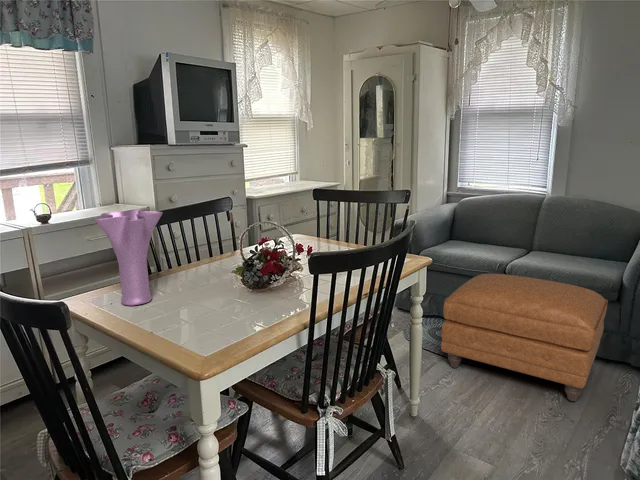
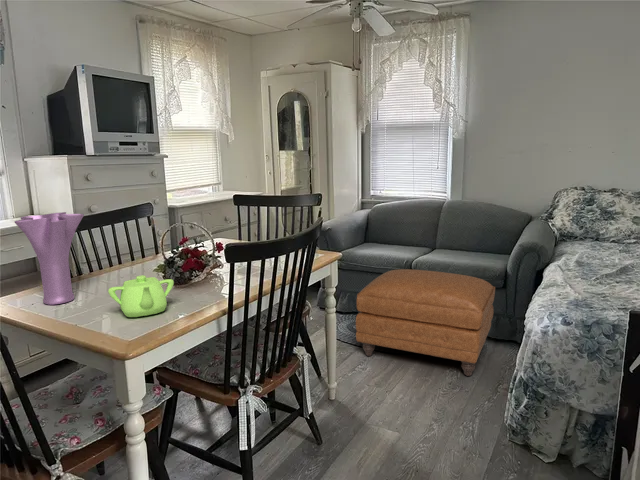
teapot: none [185,281,252,327] -> present [108,275,174,317]

